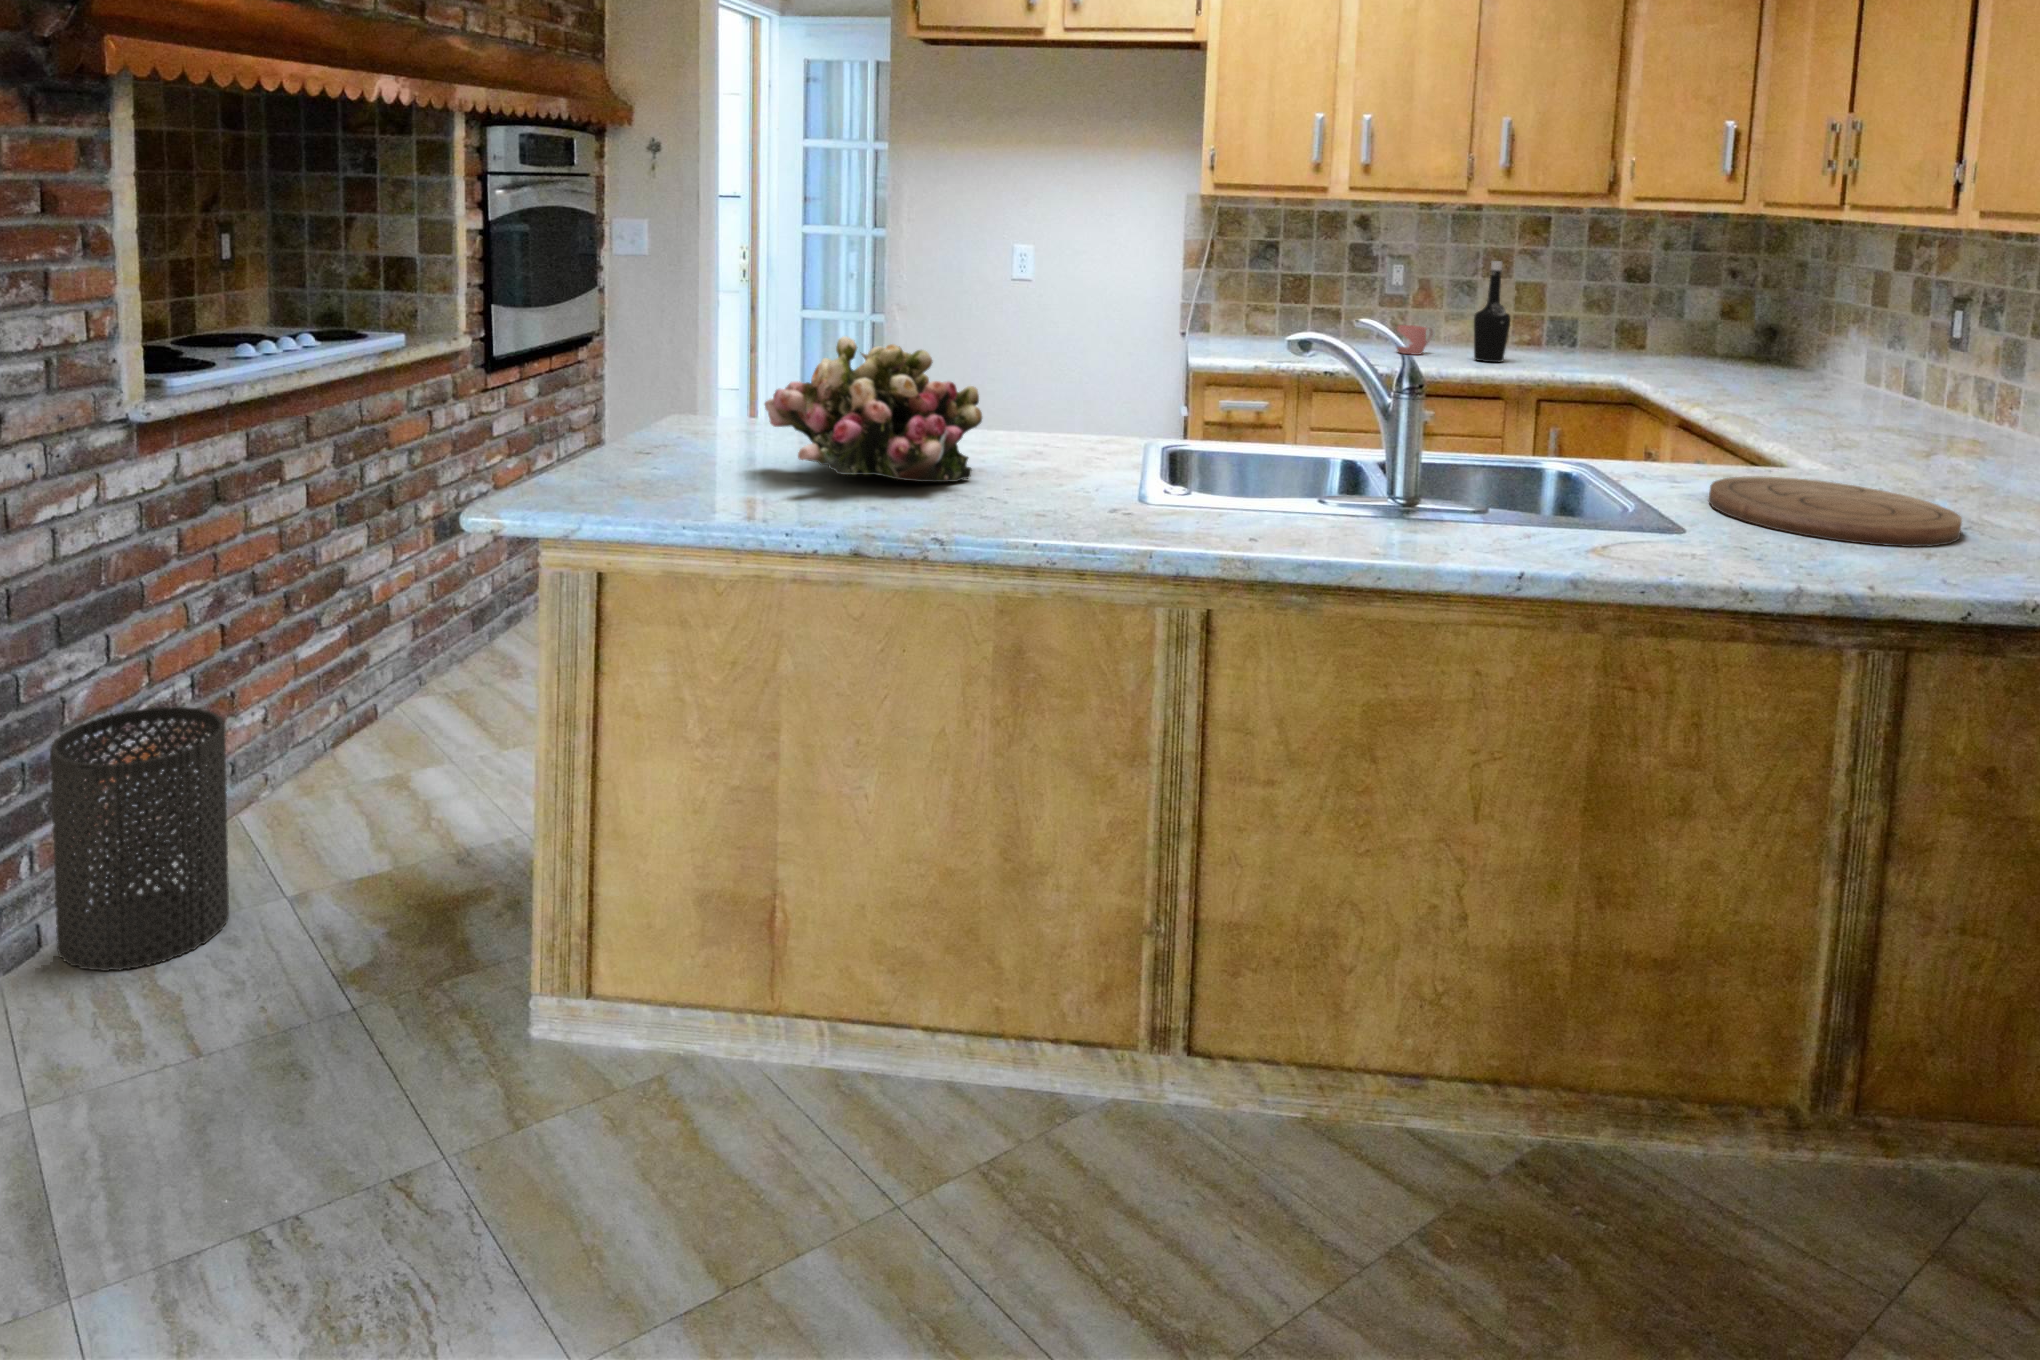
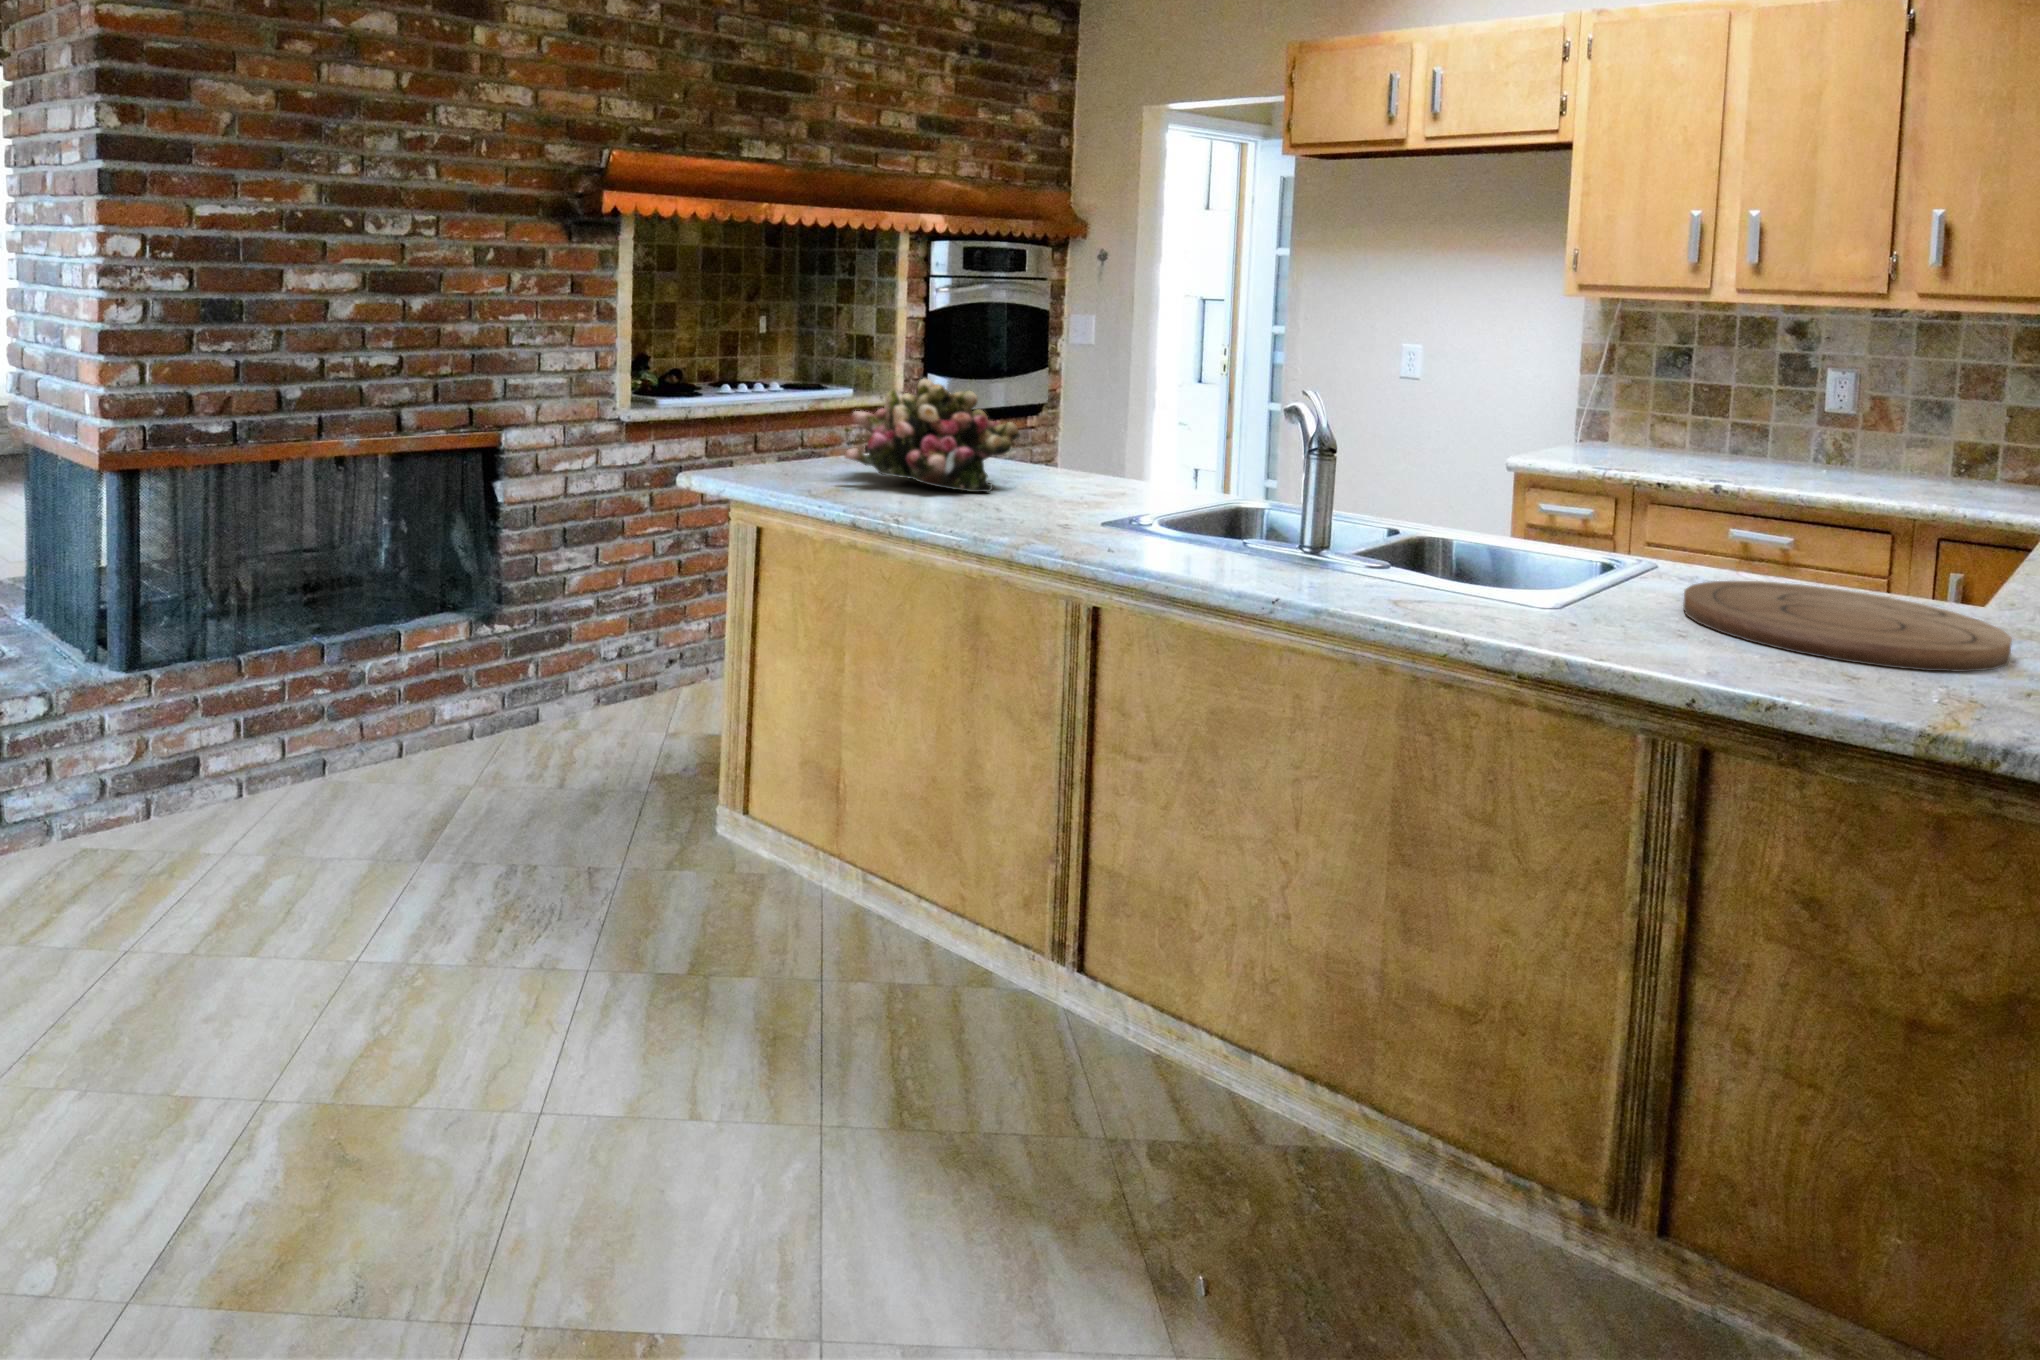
bottle: present [1474,261,1510,362] -> none [1948,368,2006,494]
mug: present [1397,325,1433,355] -> none [1848,442,1908,478]
trash can: present [50,707,229,971] -> none [535,593,628,744]

